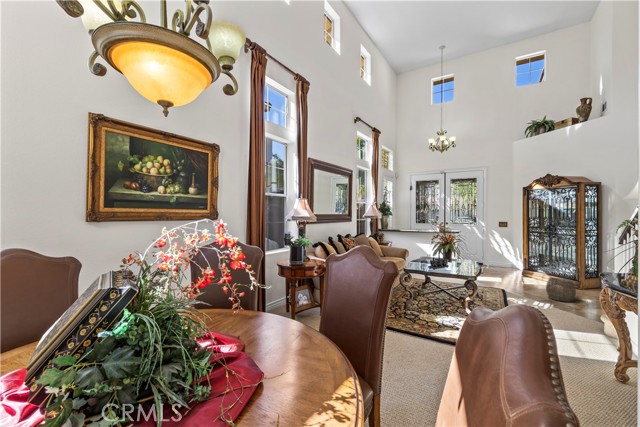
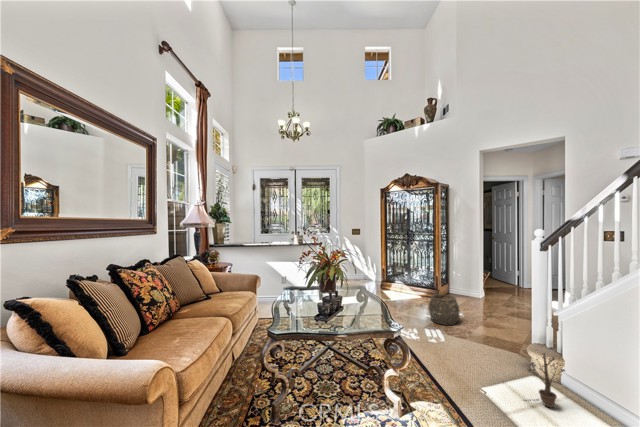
decorative plant: none [567,305,601,339] -> present [524,353,565,407]

